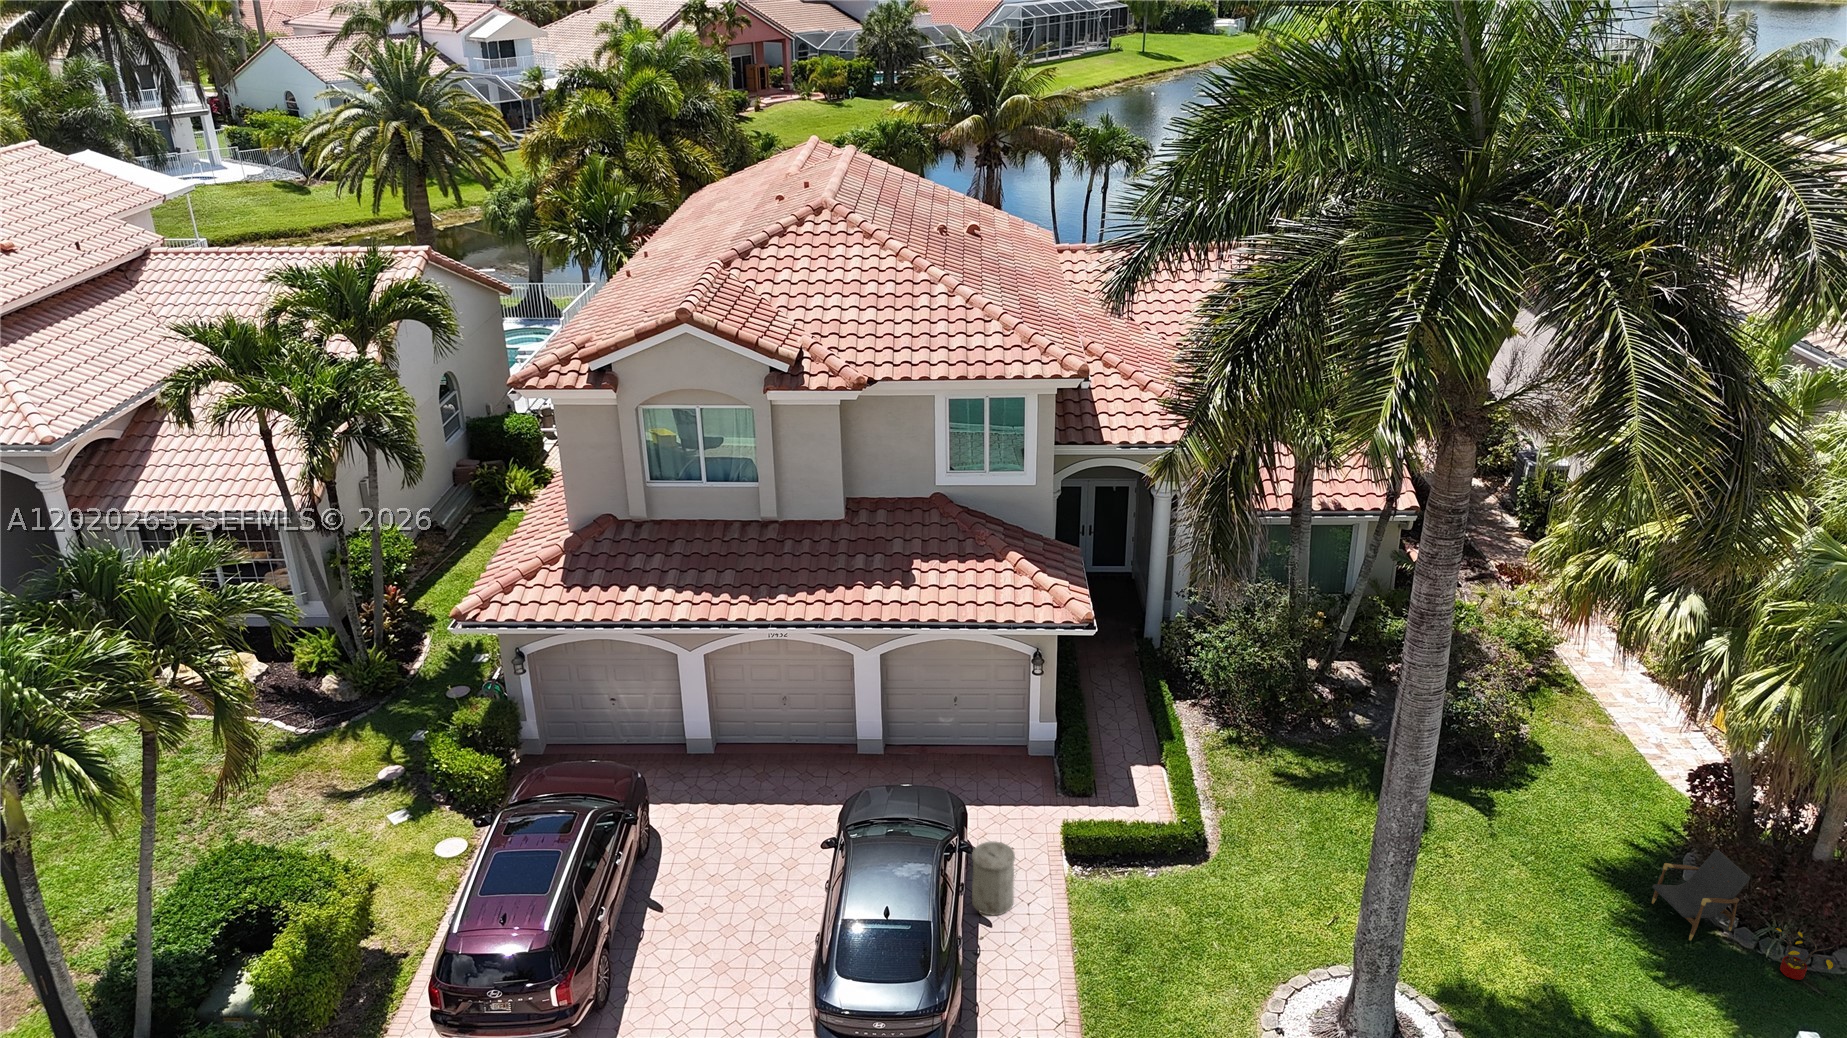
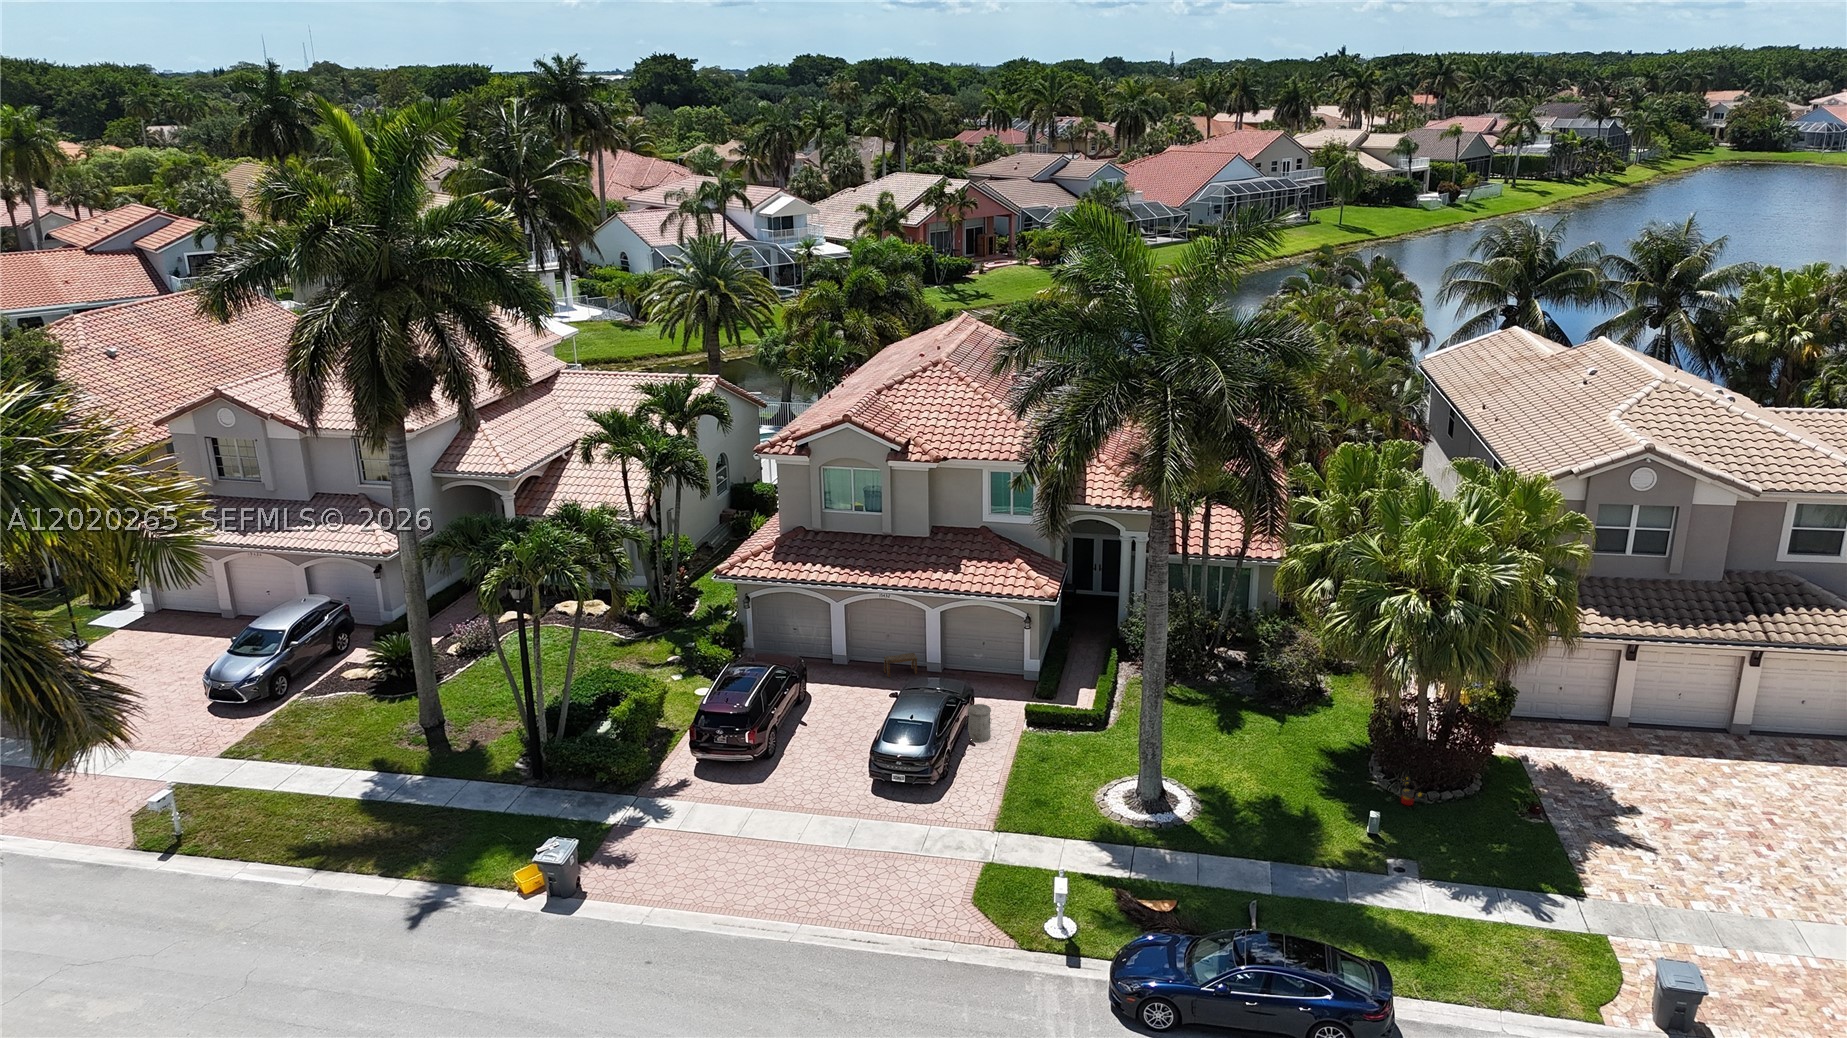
bench: none [781,724,842,775] -> present [884,653,917,677]
lounge chair: present [1652,850,1750,940] -> none [1346,739,1393,786]

